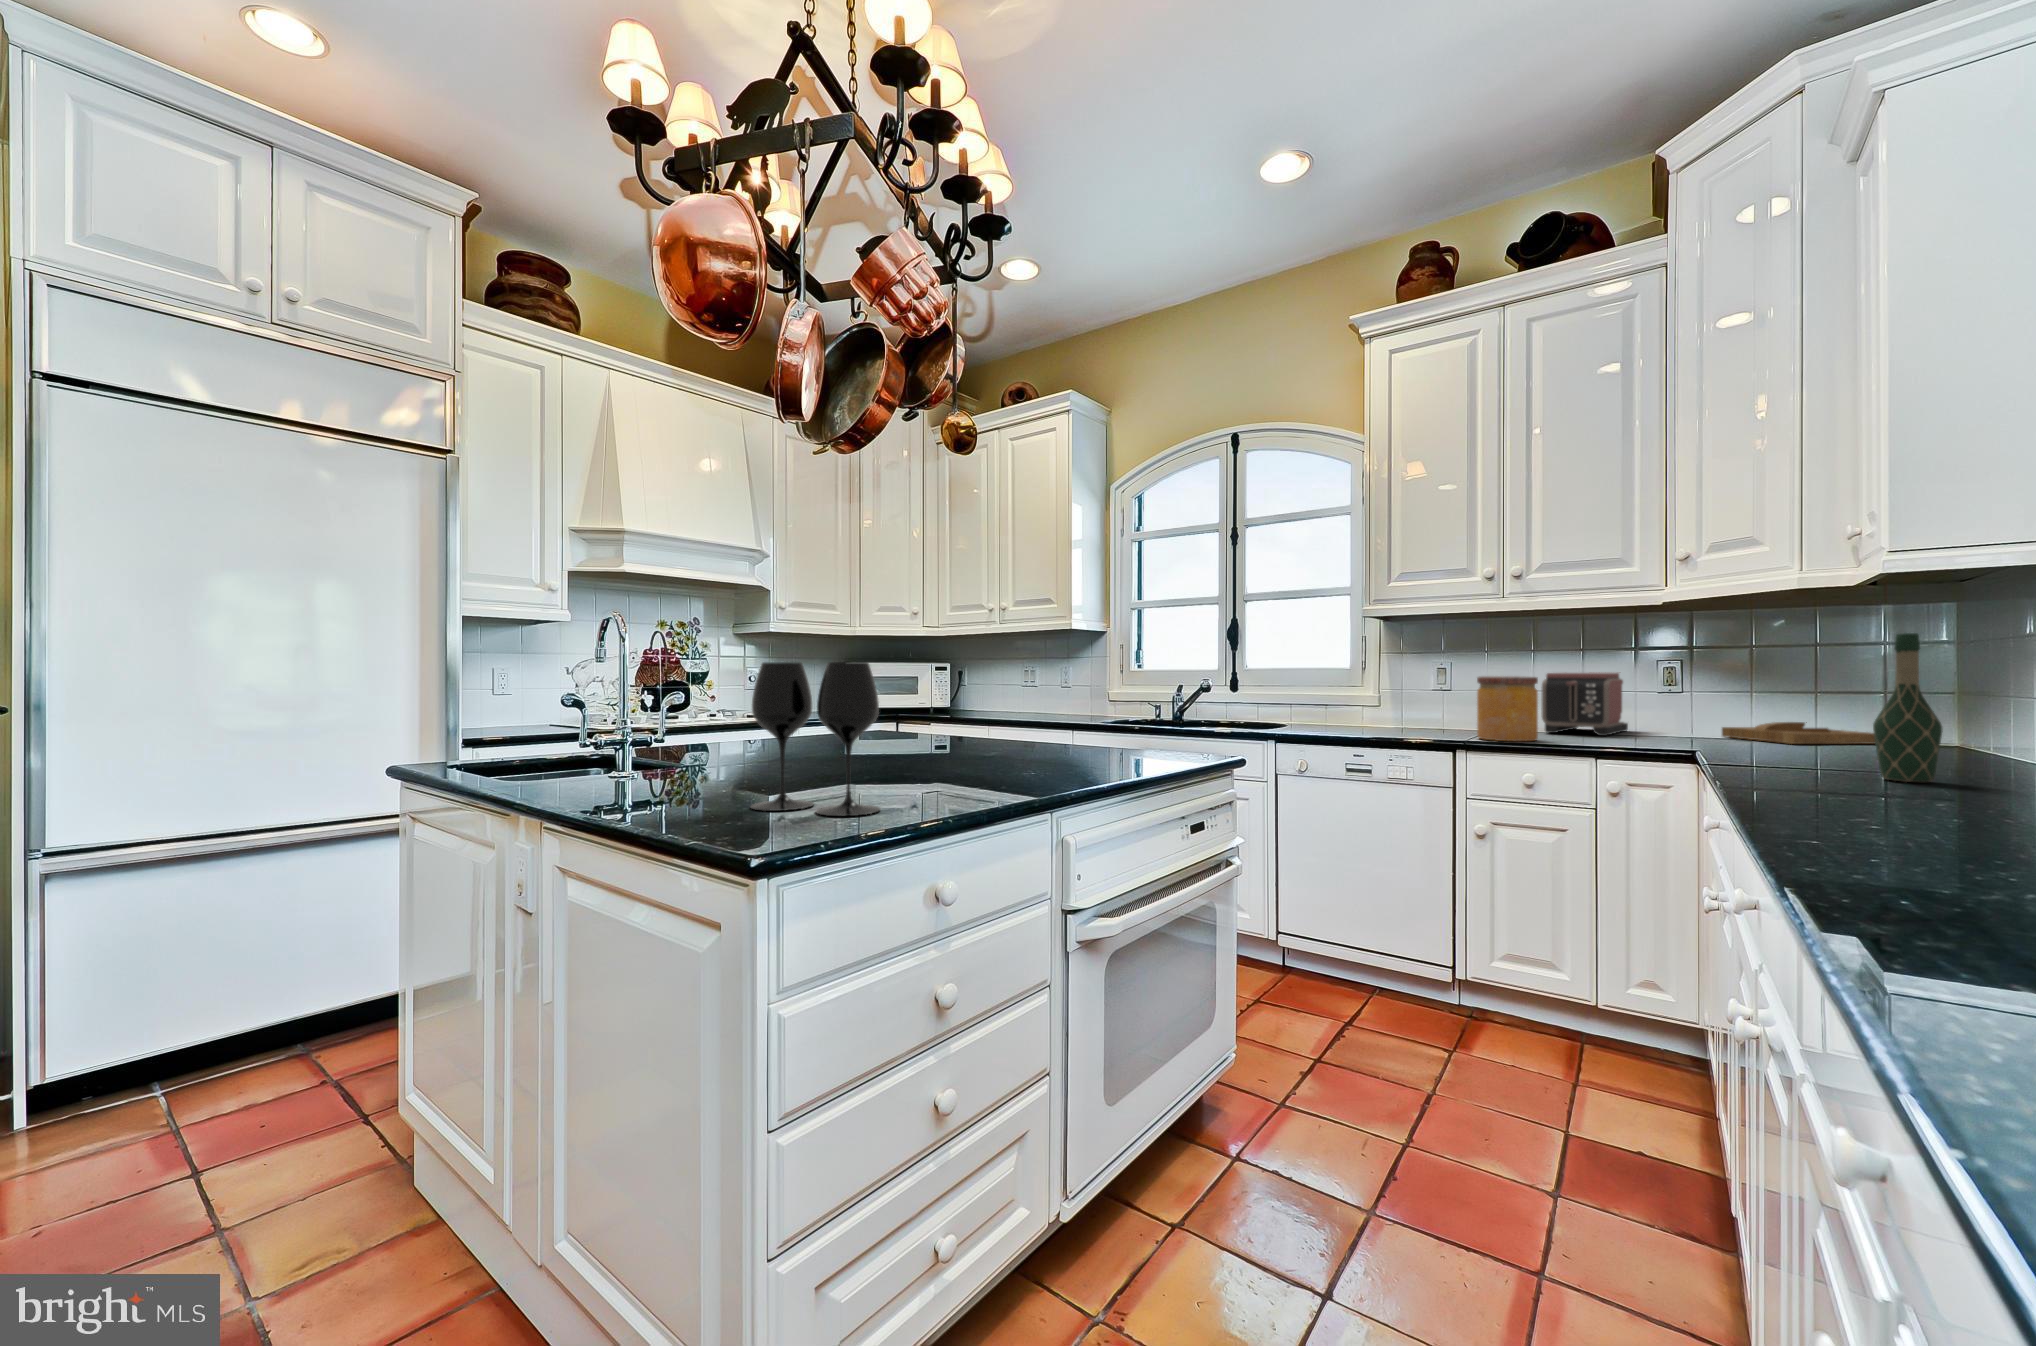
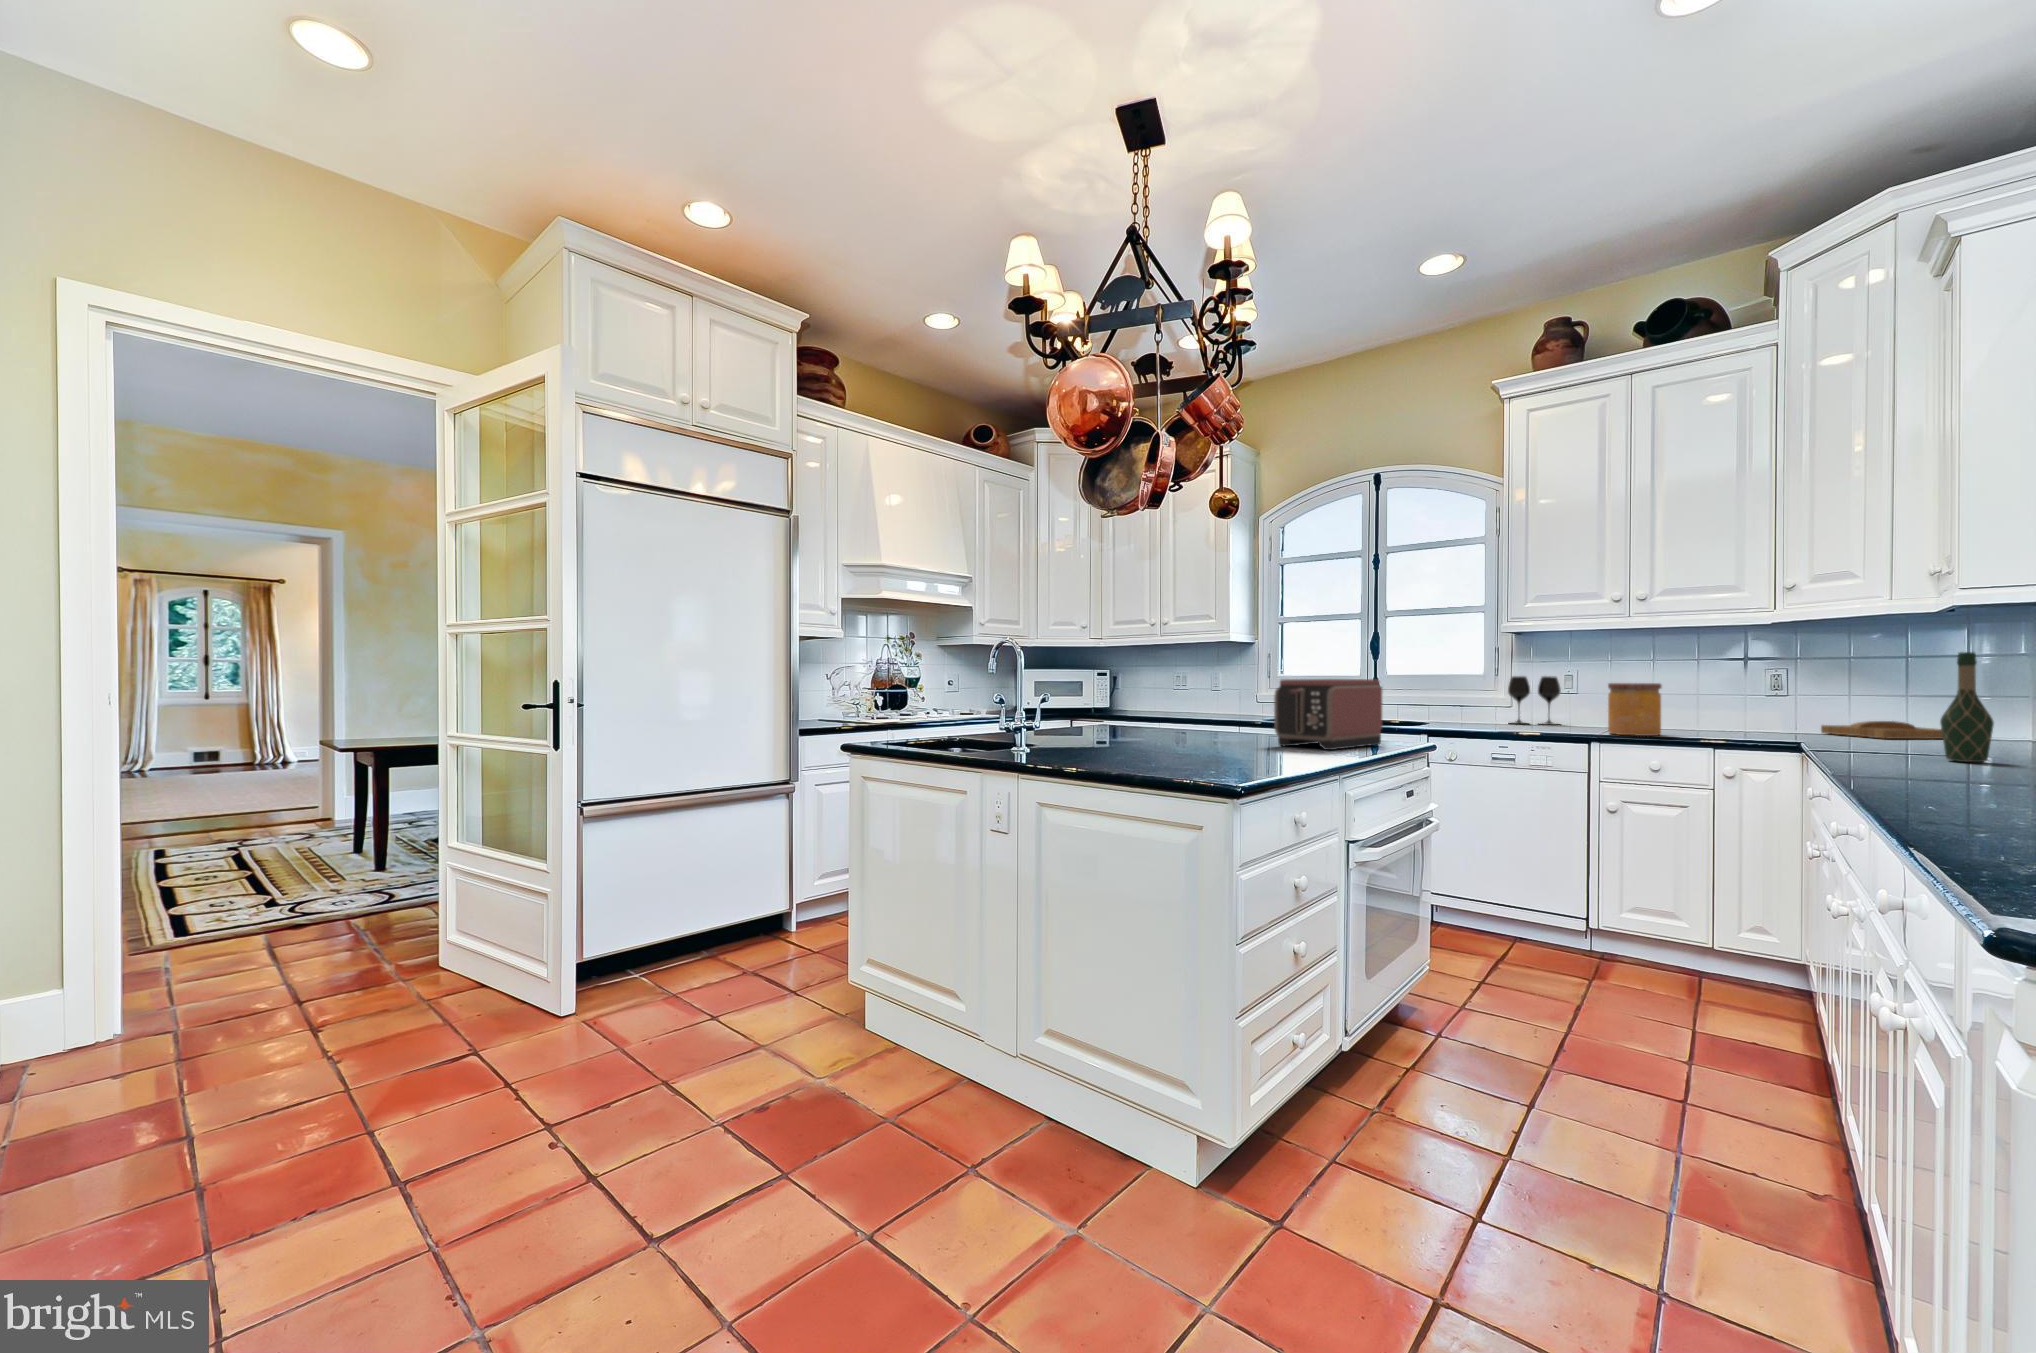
wine glass: present [751,662,880,816] -> present [1508,676,1561,725]
toaster: present [1541,672,1628,736] -> present [1274,679,1382,750]

